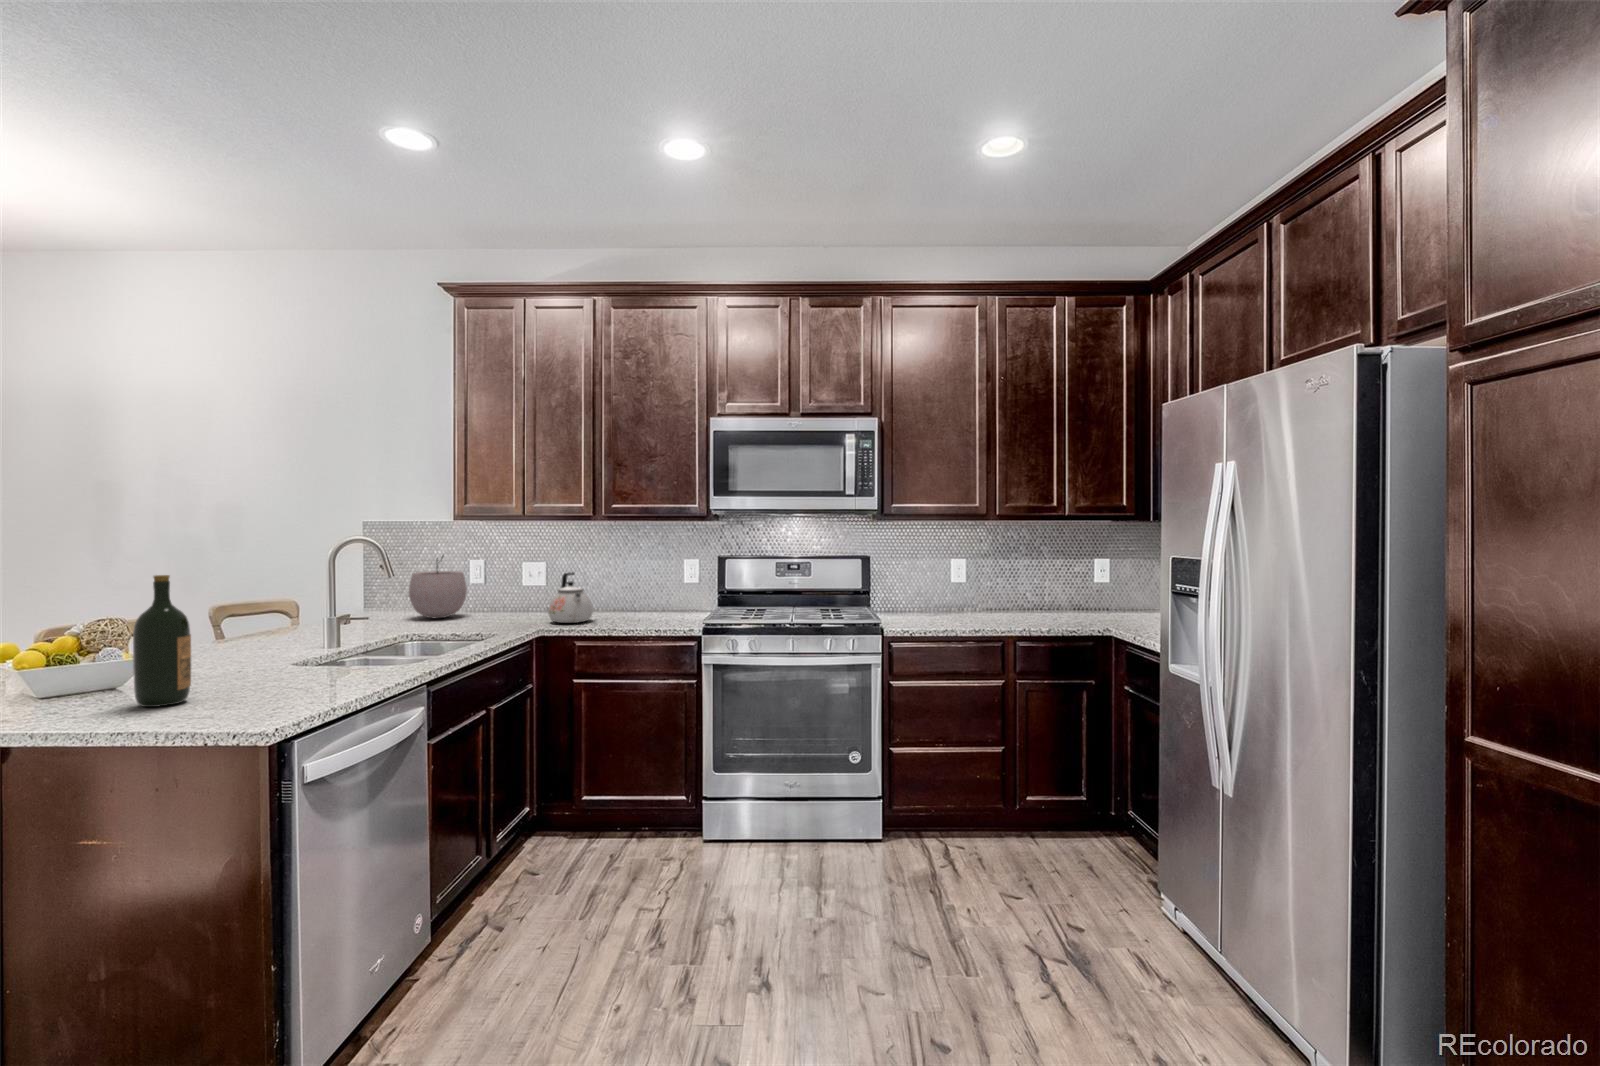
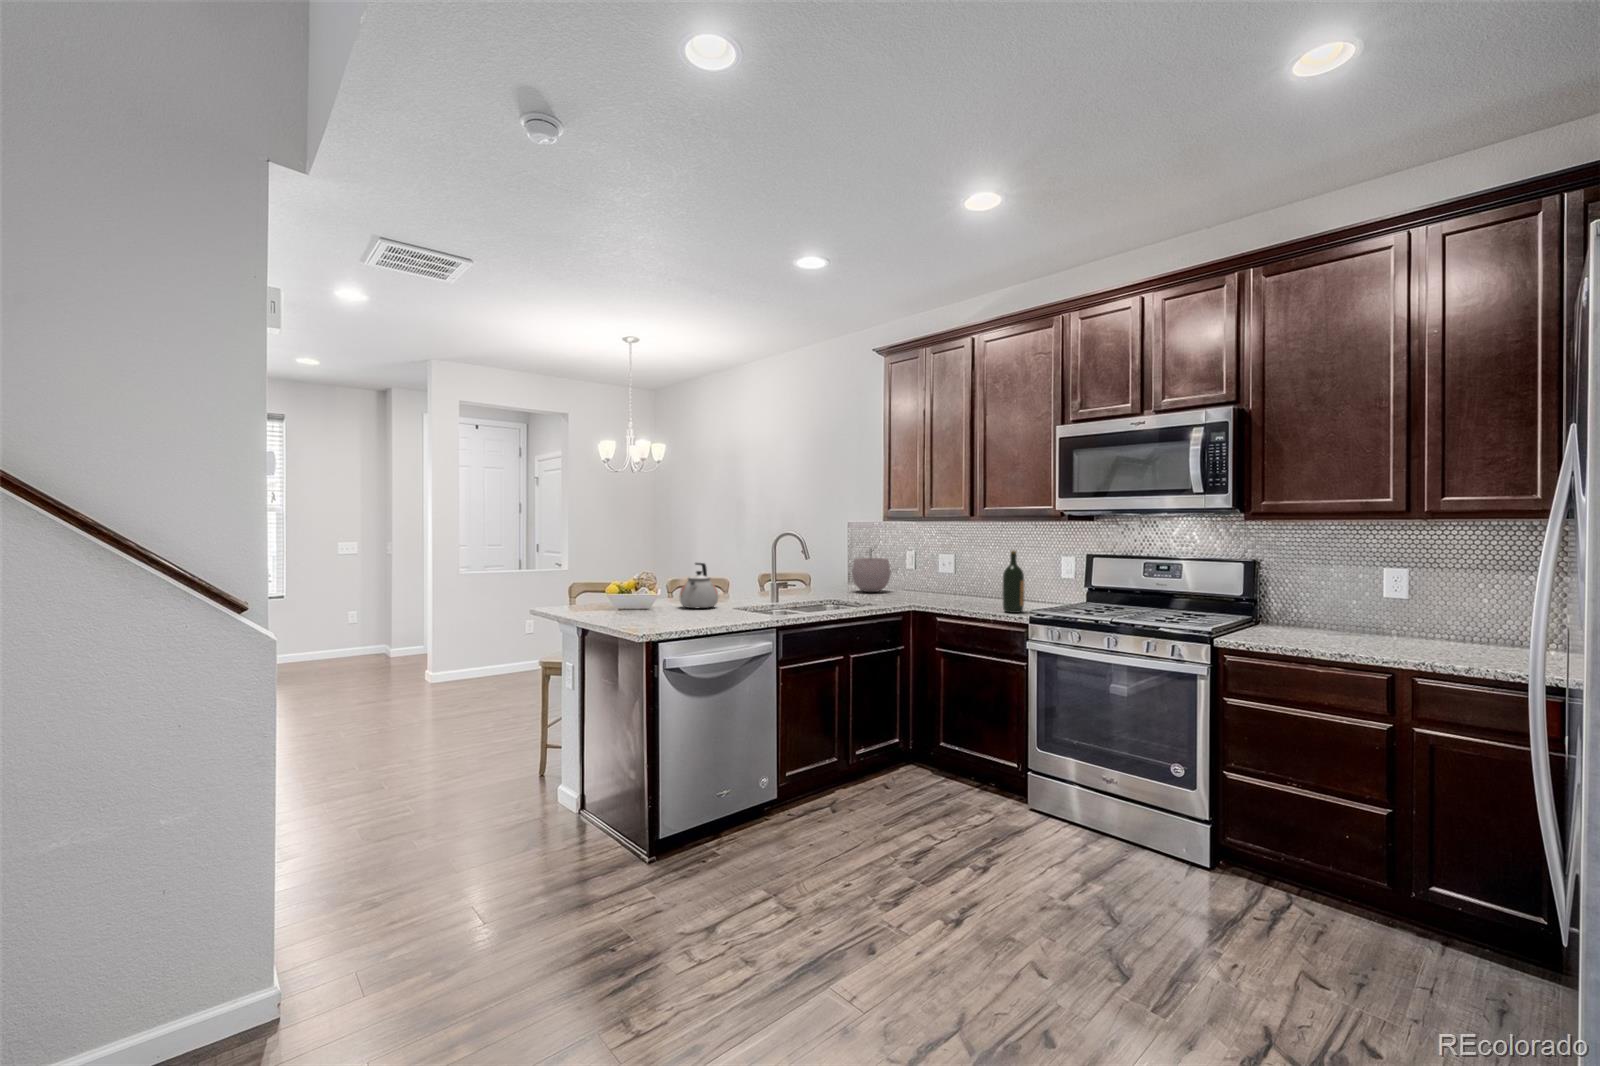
kettle: present [548,572,593,623] -> present [679,563,718,608]
wine bottle: present [133,575,191,707] -> present [1002,550,1024,613]

